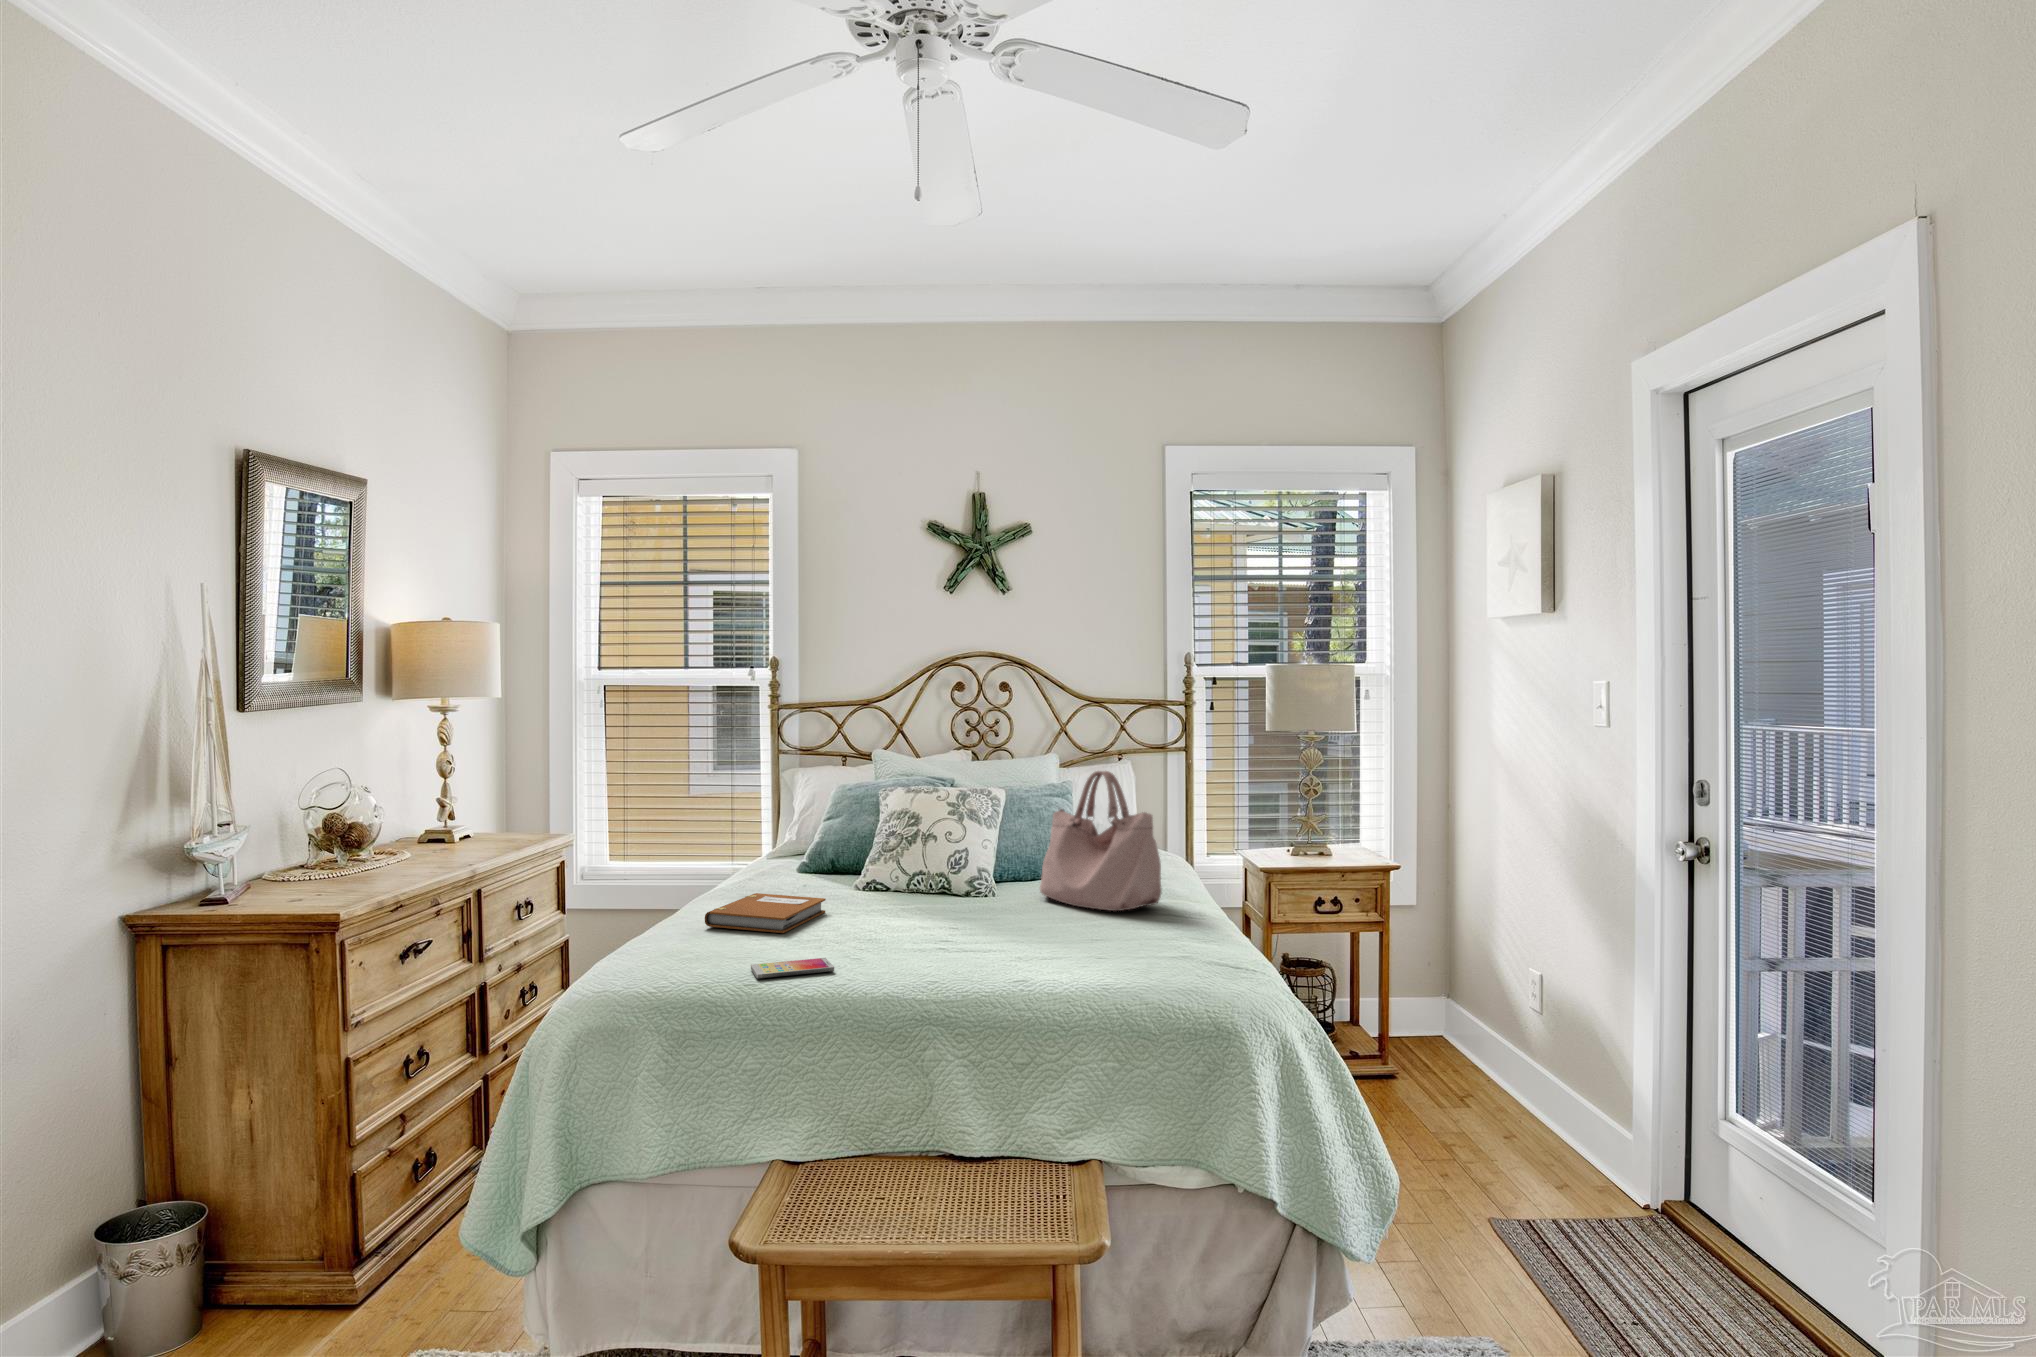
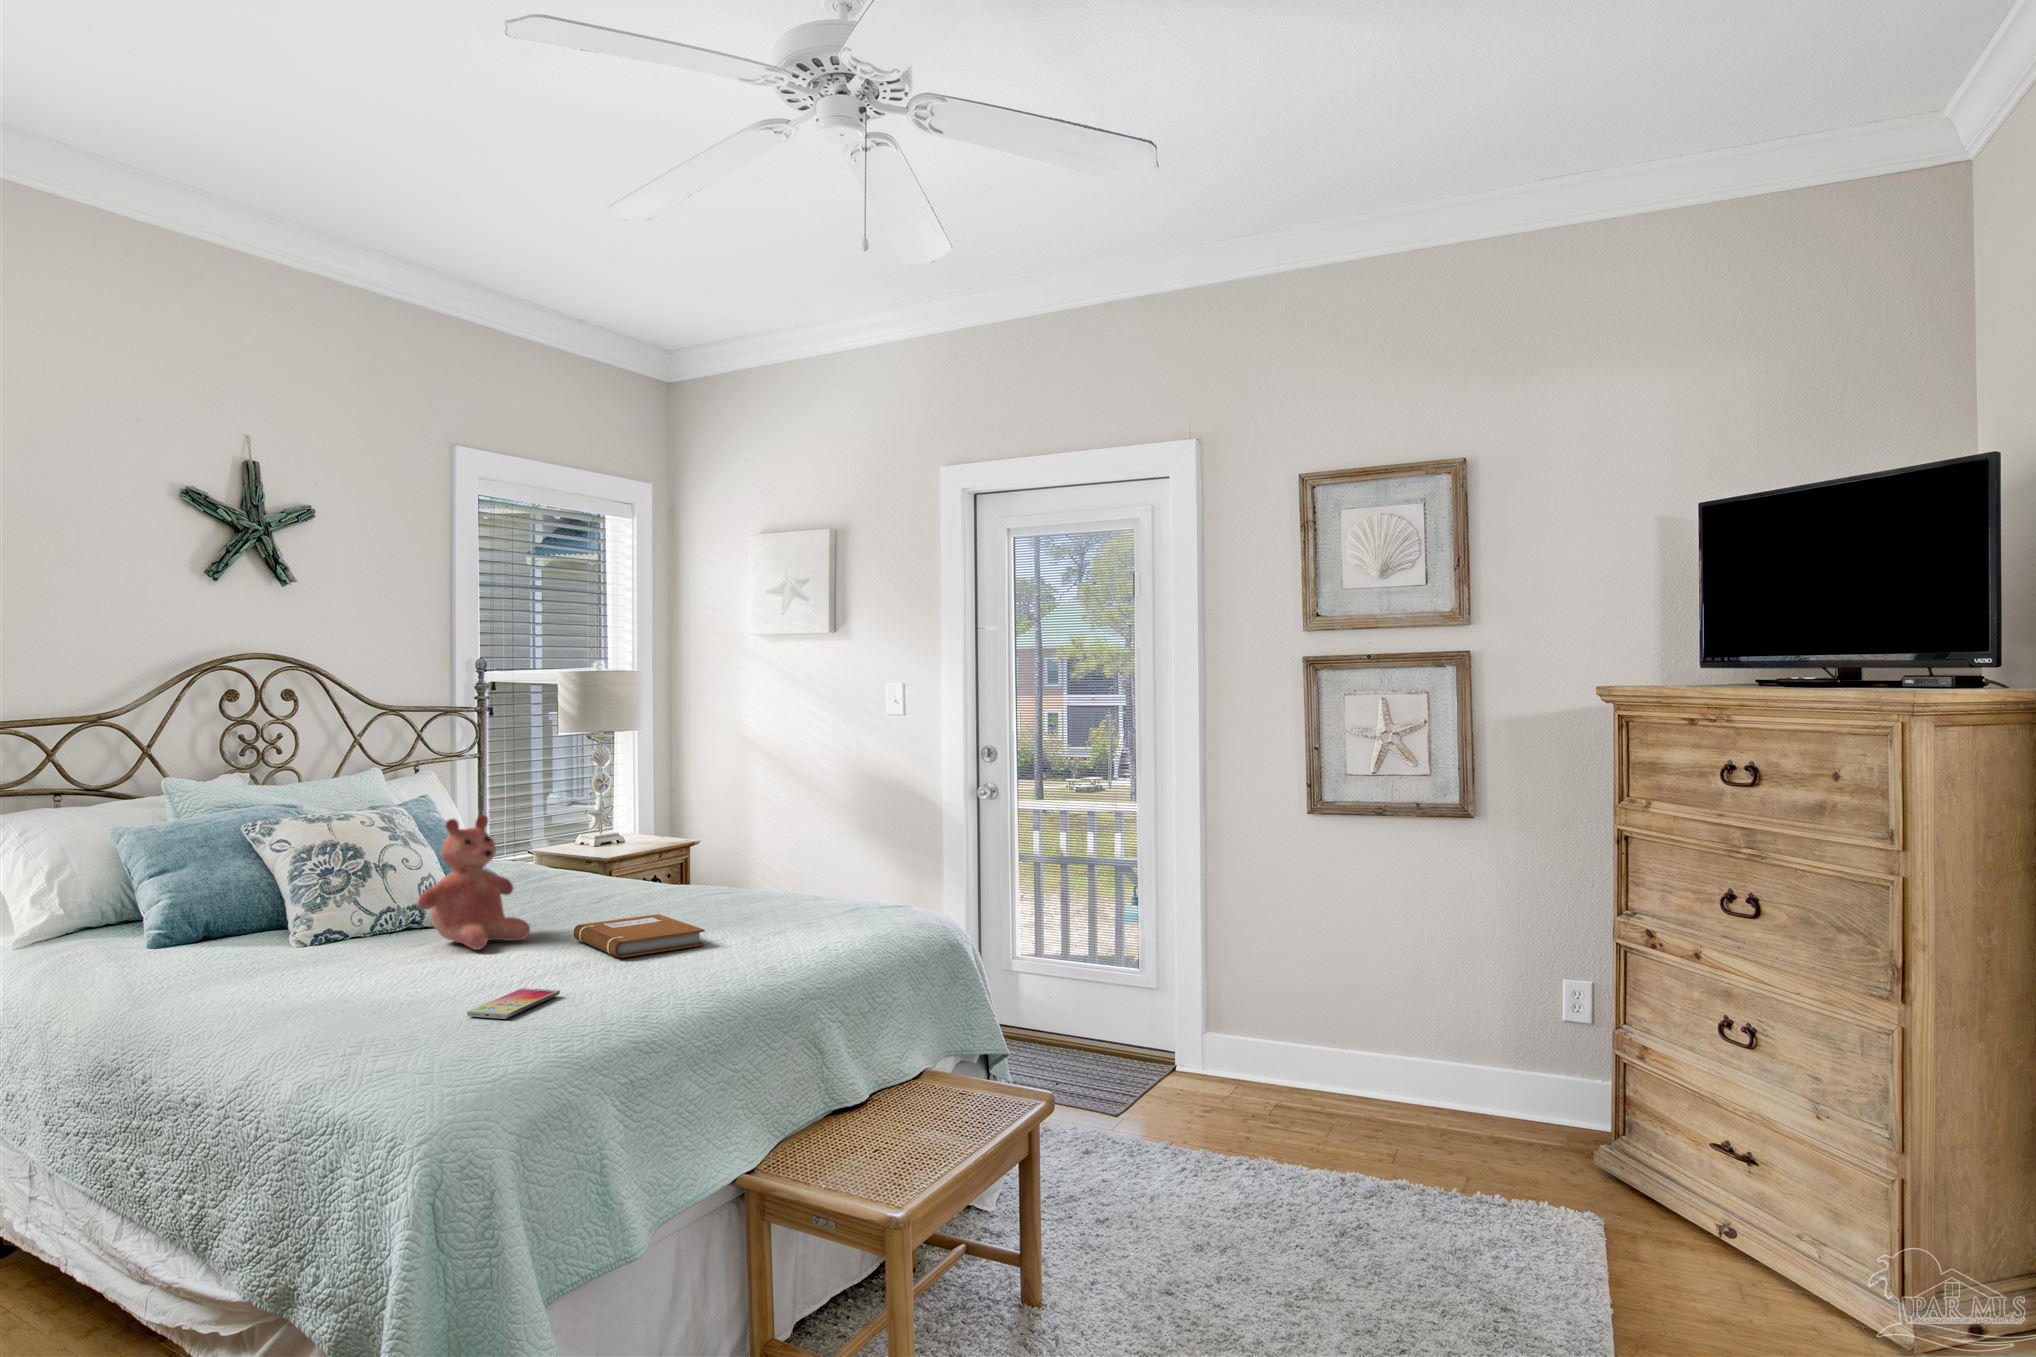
handbag: present [1040,771,1162,911] -> none [526,771,681,909]
teddy bear: none [884,800,977,920] -> present [417,815,530,950]
notebook: present [705,893,826,933] -> present [574,914,705,958]

